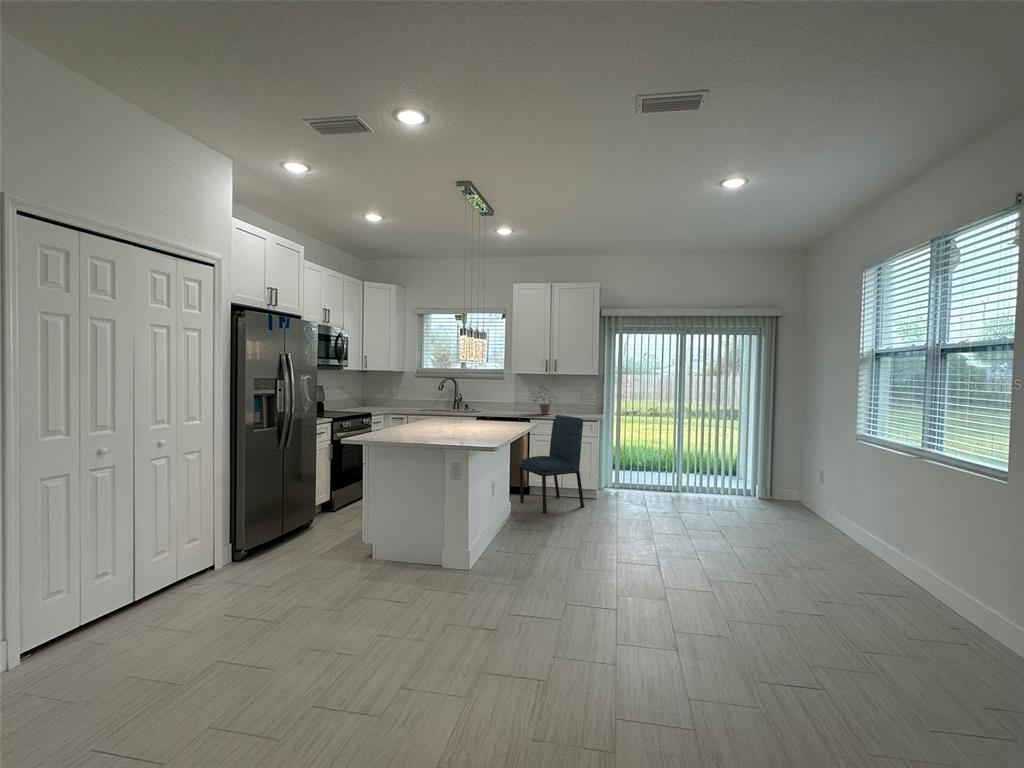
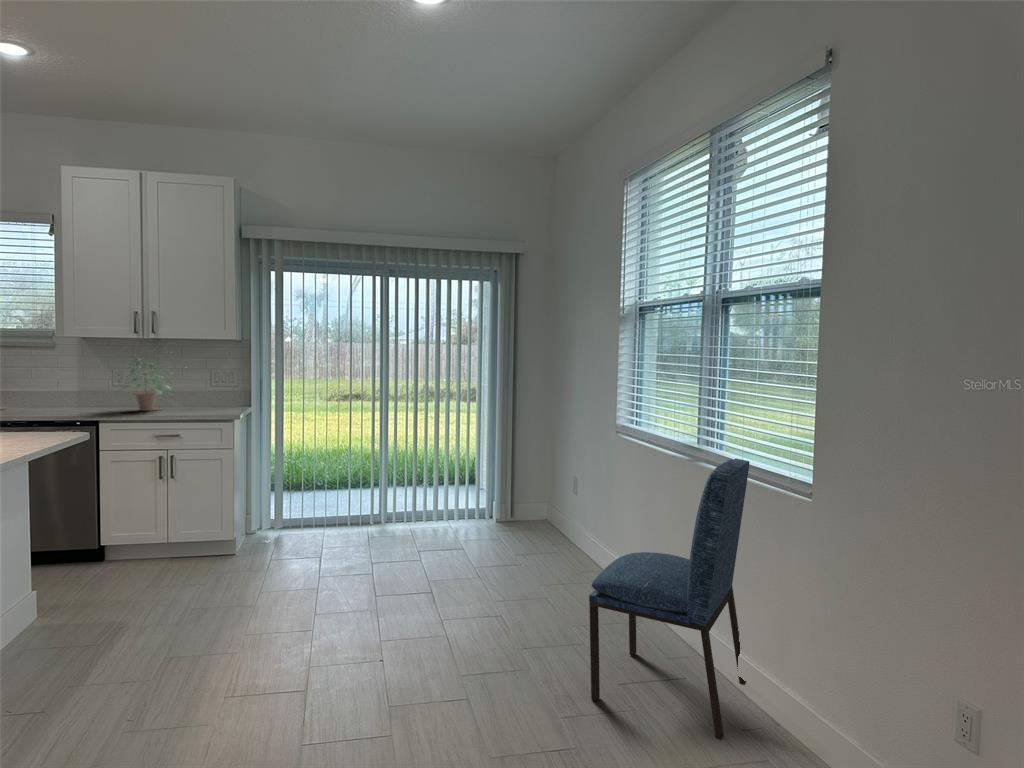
dining chair: present [519,415,584,513] -> present [589,458,749,740]

